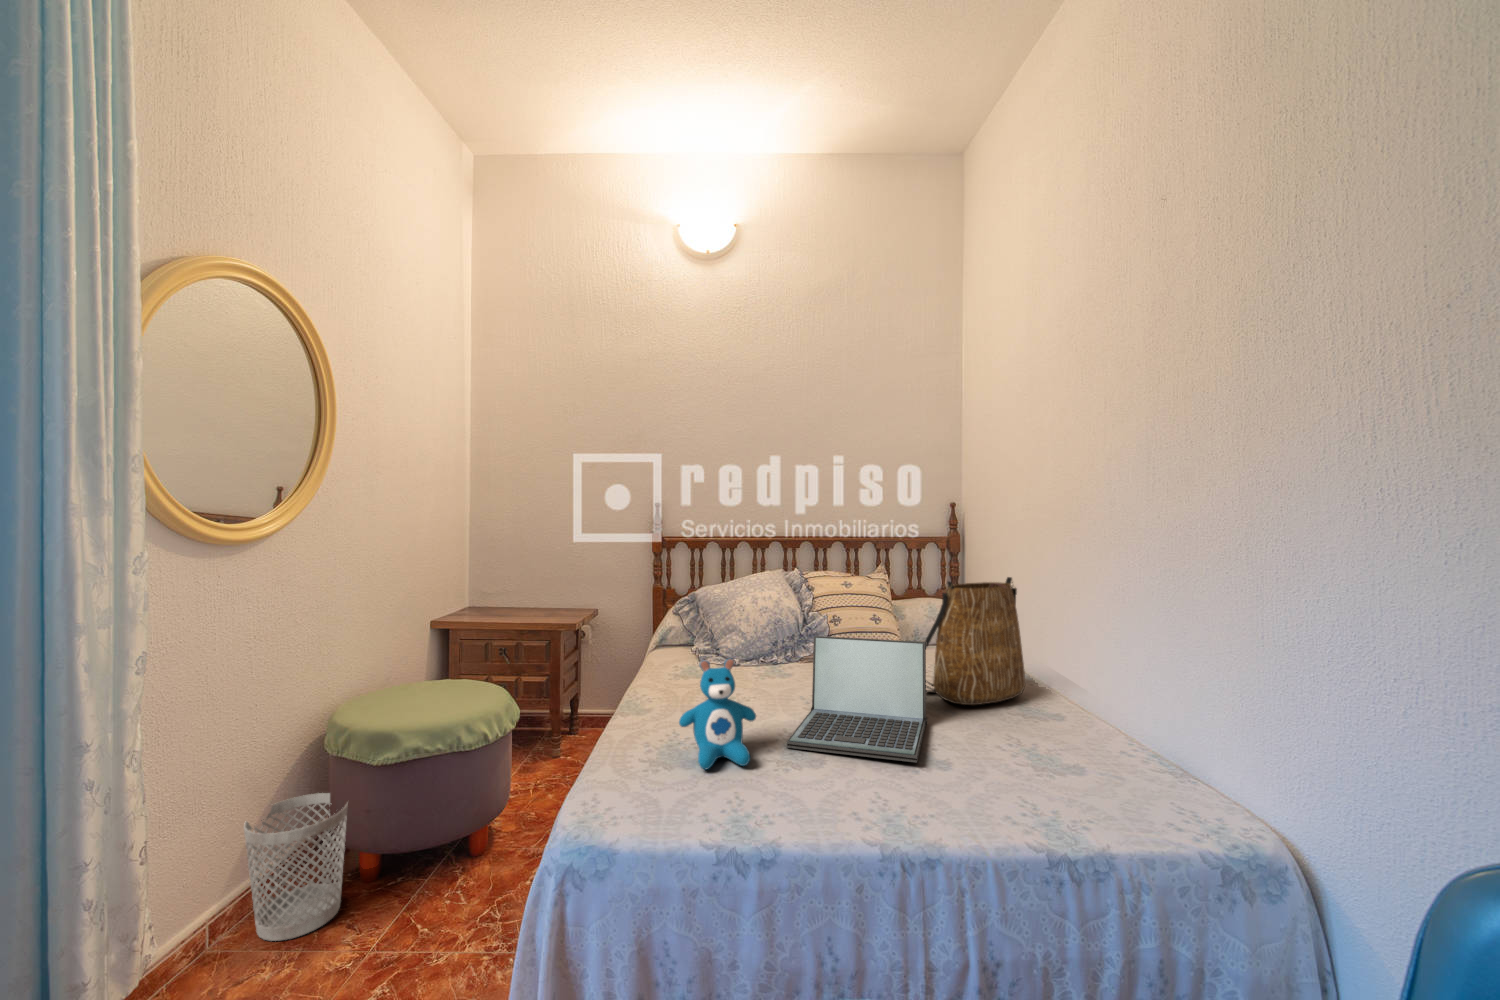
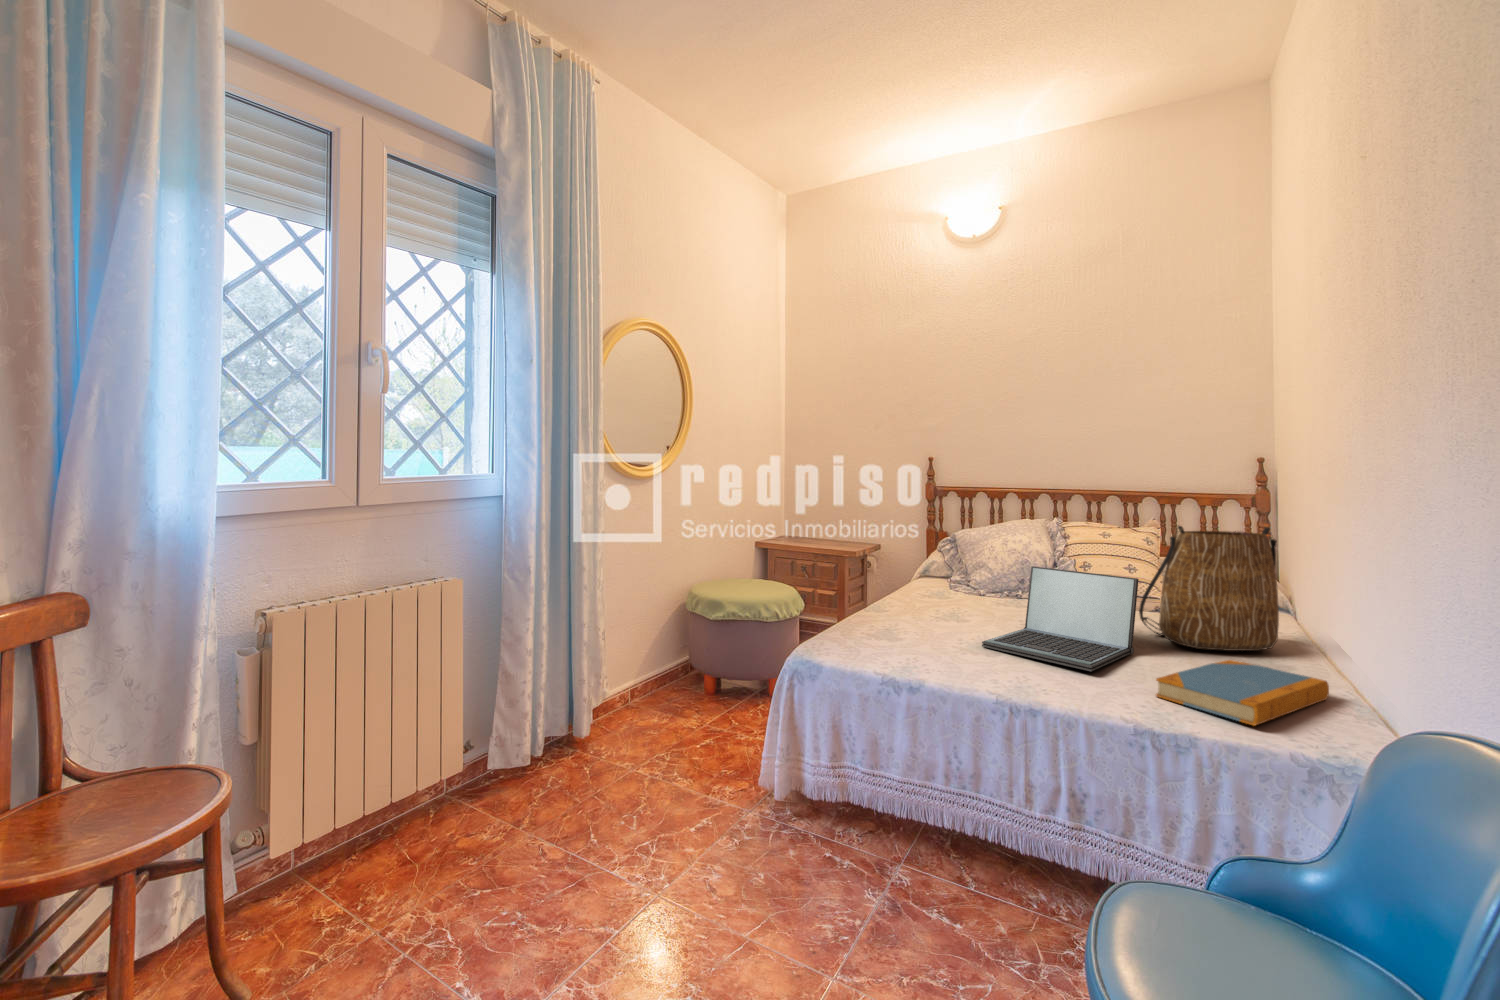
teddy bear: present [679,658,756,770] -> none [894,568,957,649]
book: none [989,718,1103,803] -> present [1156,660,1329,726]
wastebasket: present [244,793,348,941] -> none [642,634,695,713]

